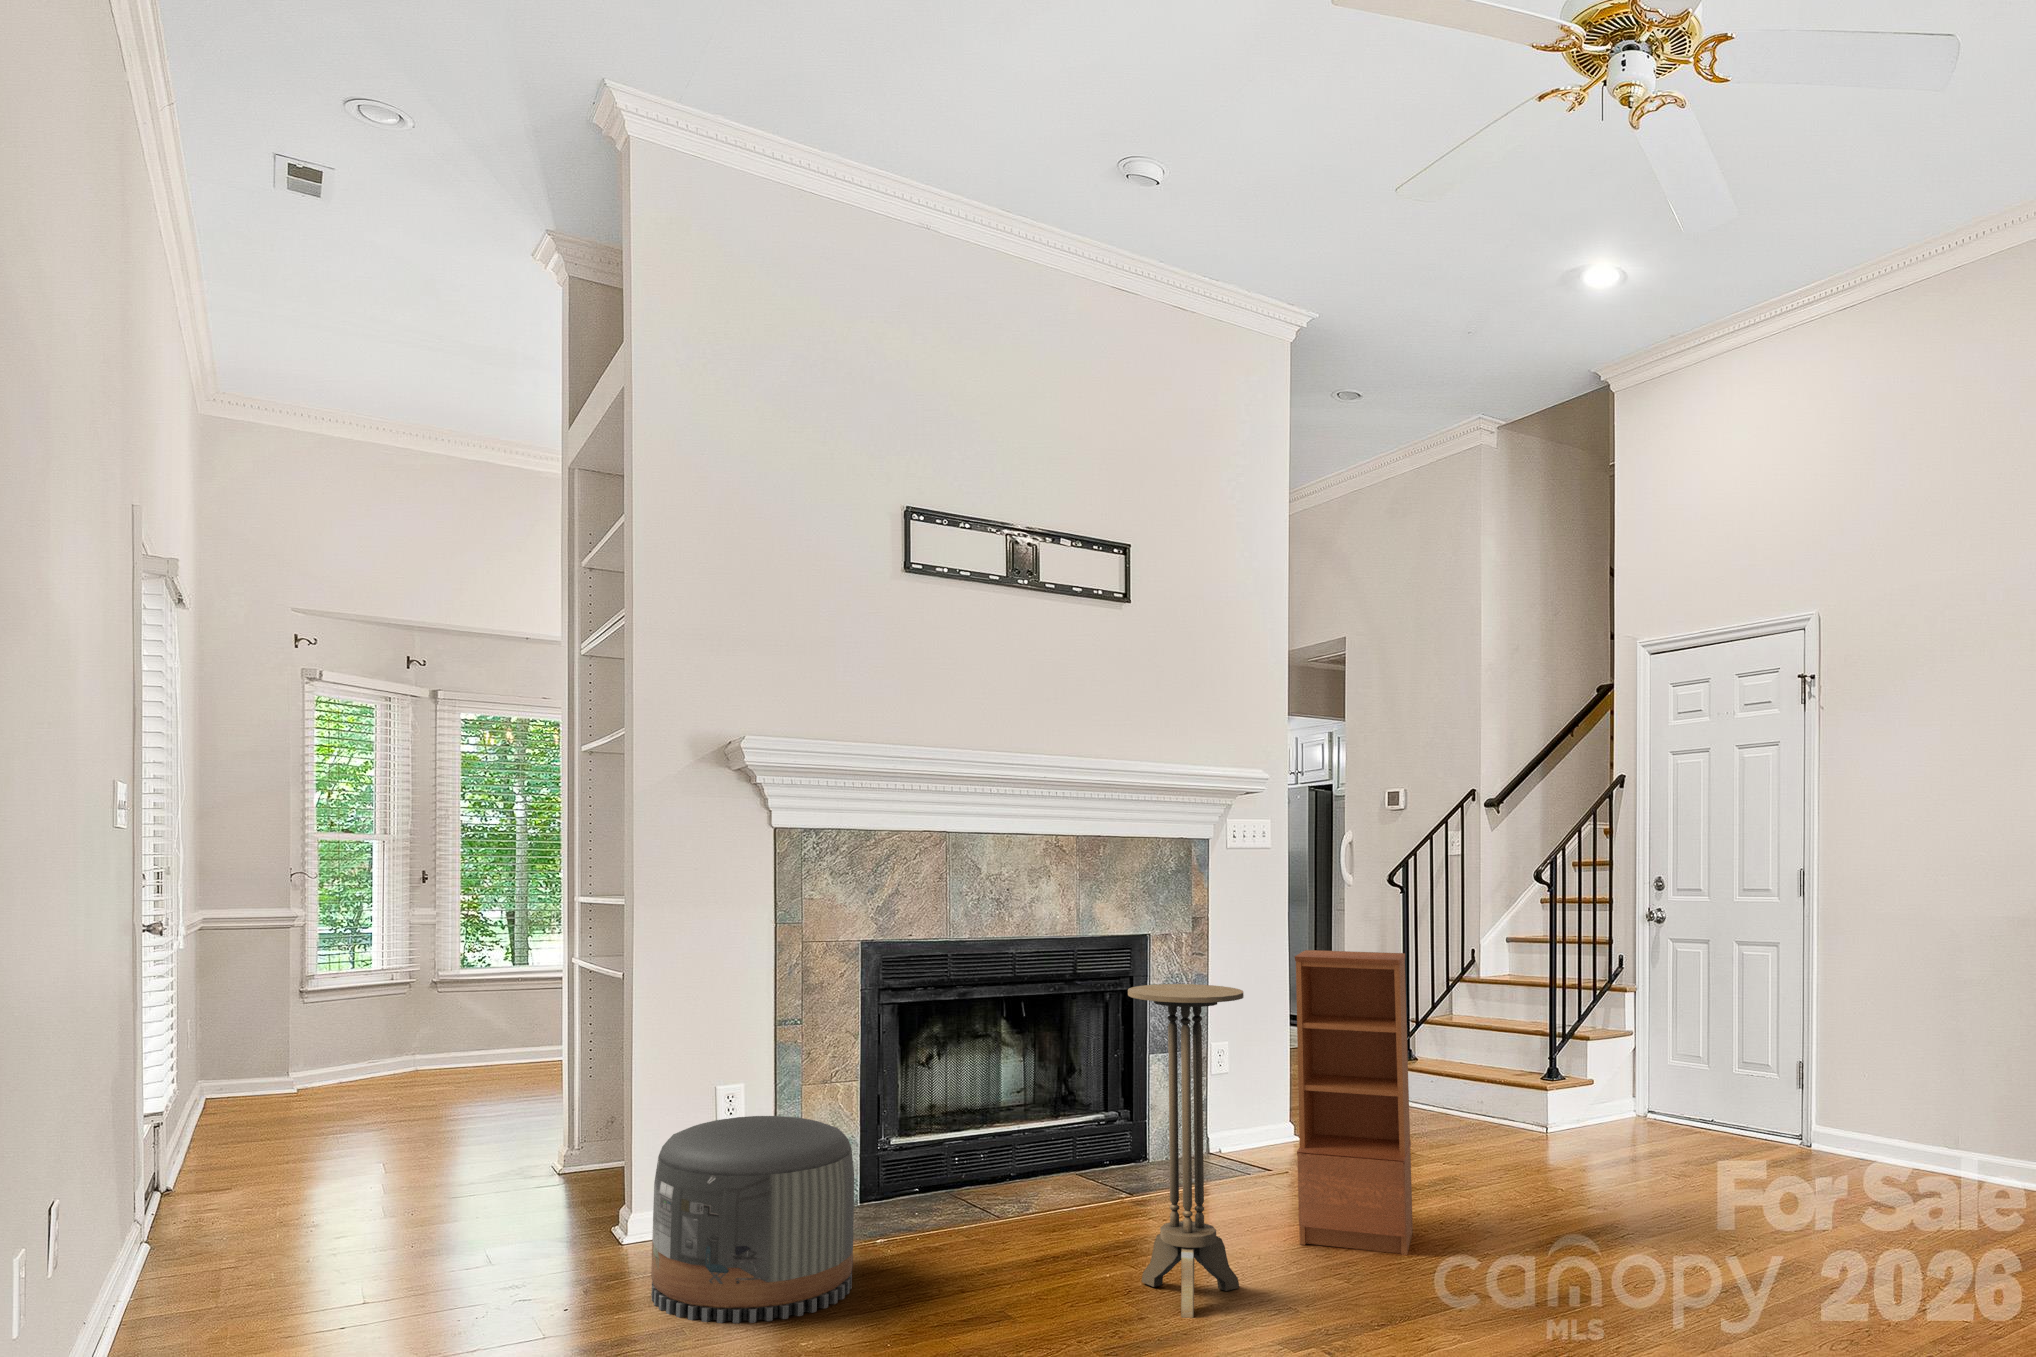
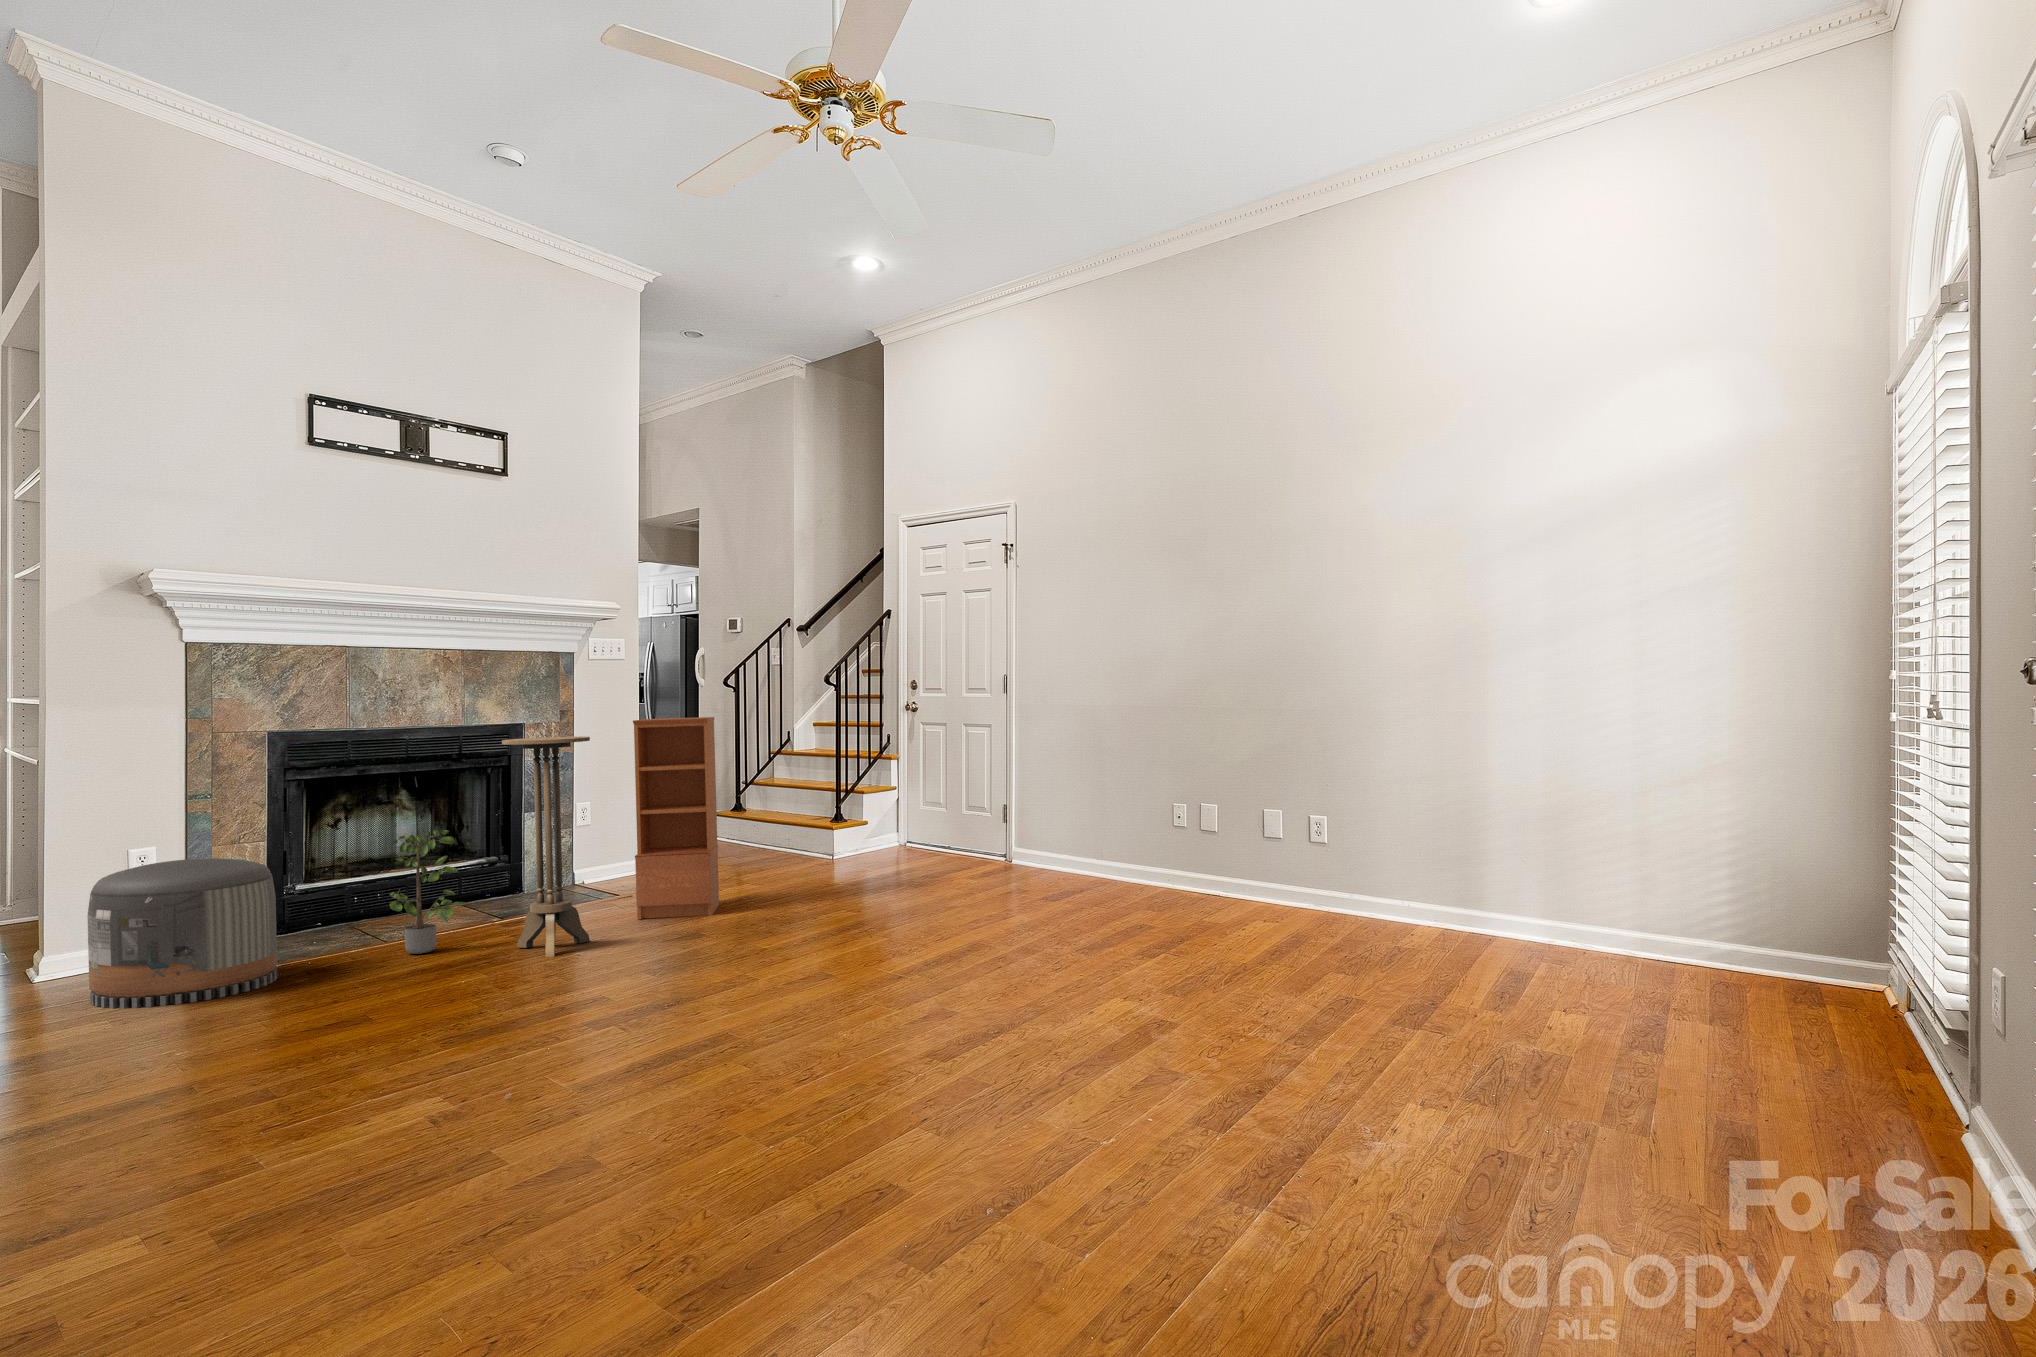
potted plant: none [985,1094,1085,1270] -> present [390,830,467,954]

